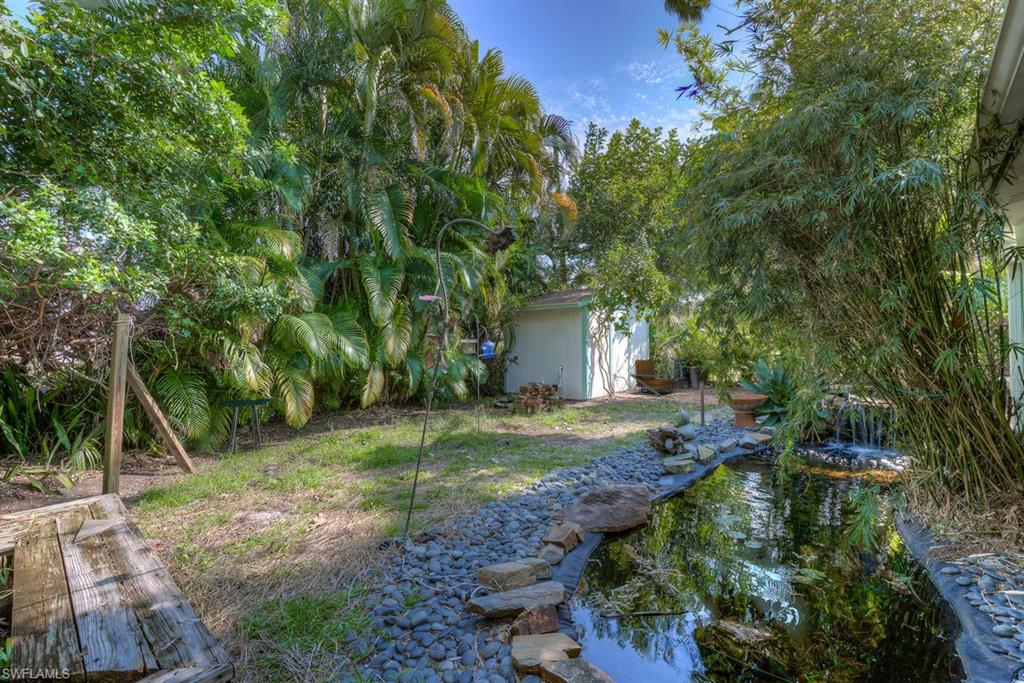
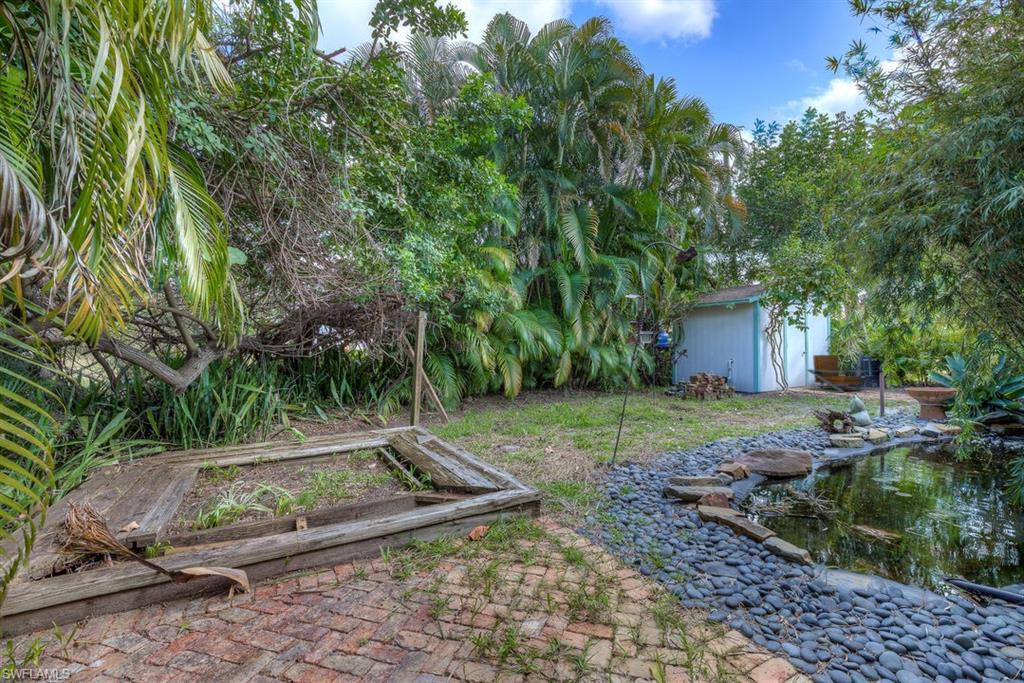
side table: present [218,398,271,453] -> none [468,369,499,405]

